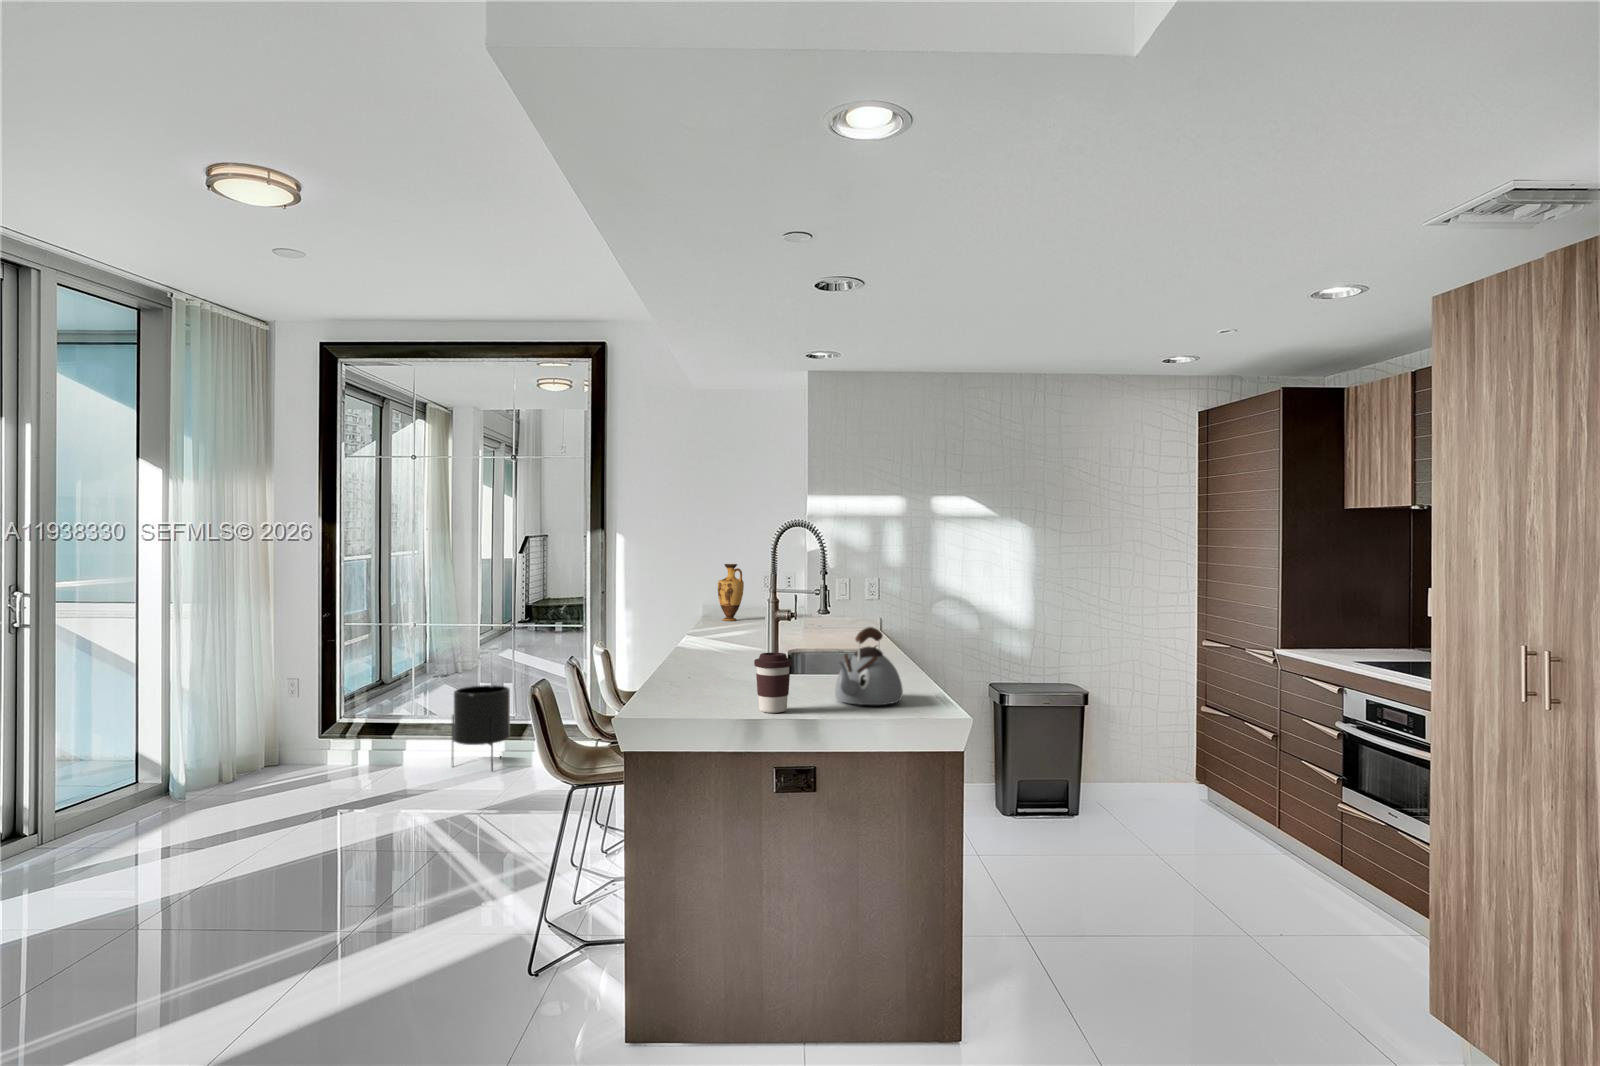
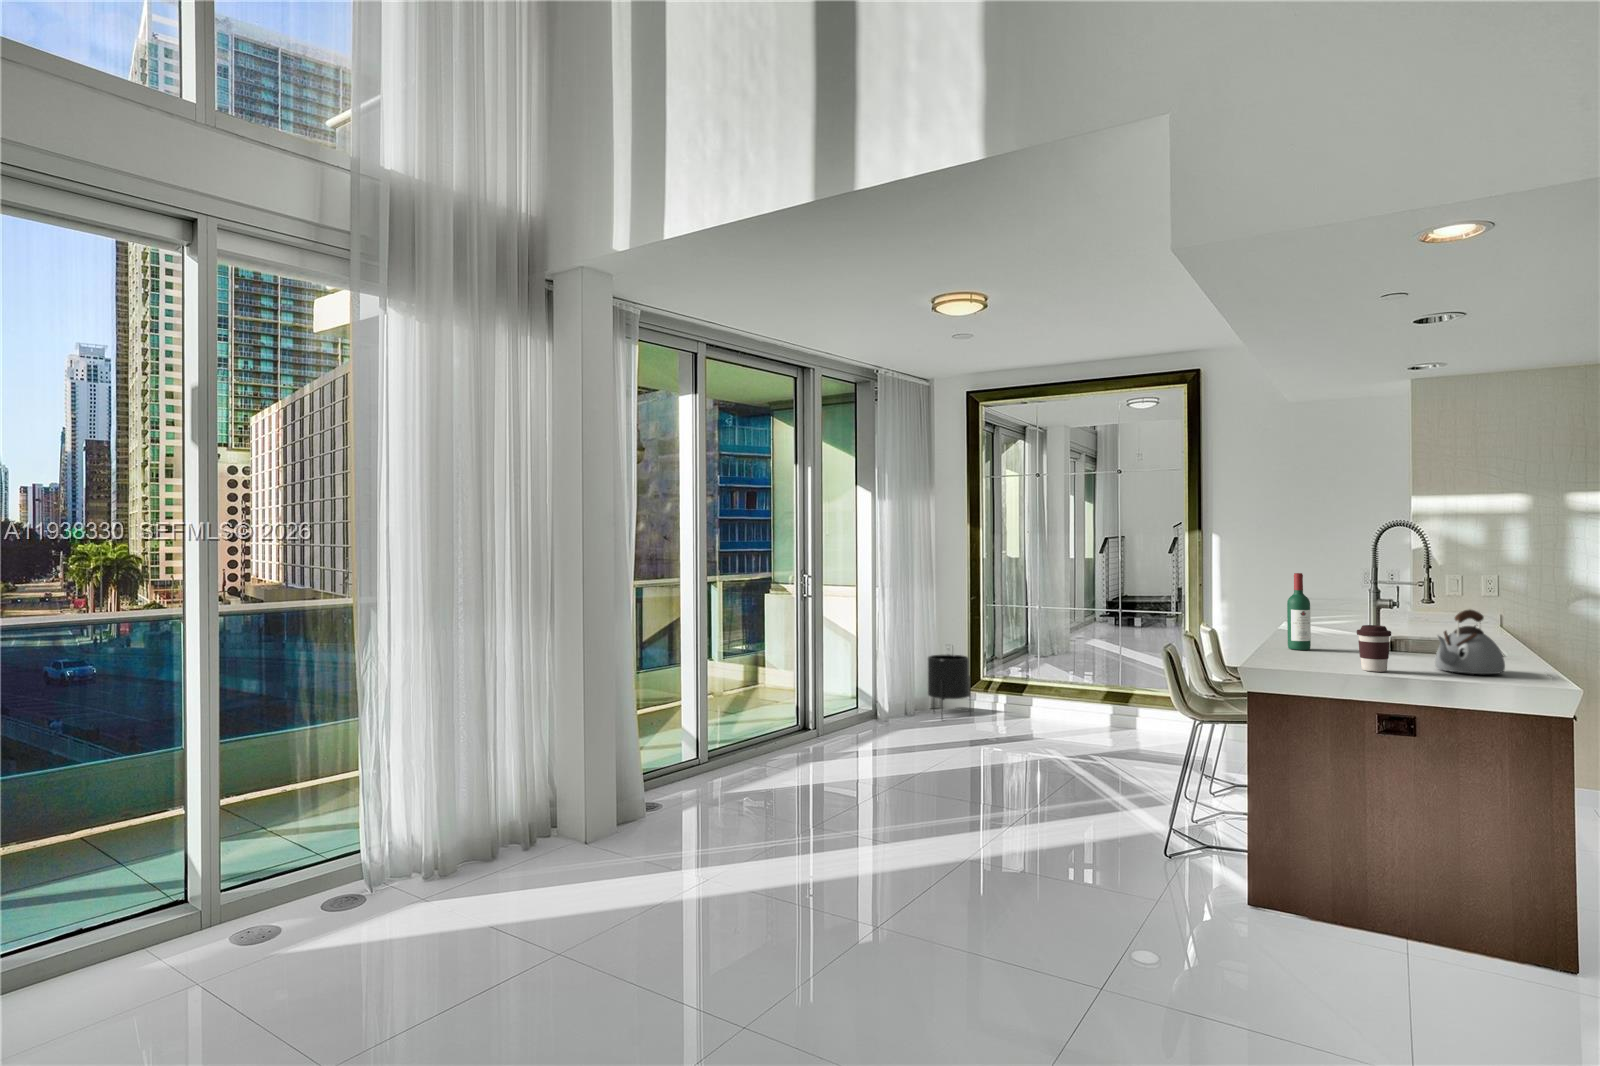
vase: present [718,564,744,621] -> none [1313,561,1341,613]
wine bottle: none [681,585,706,681] -> present [1287,573,1311,650]
planter: present [452,685,510,771] -> present [927,655,971,715]

